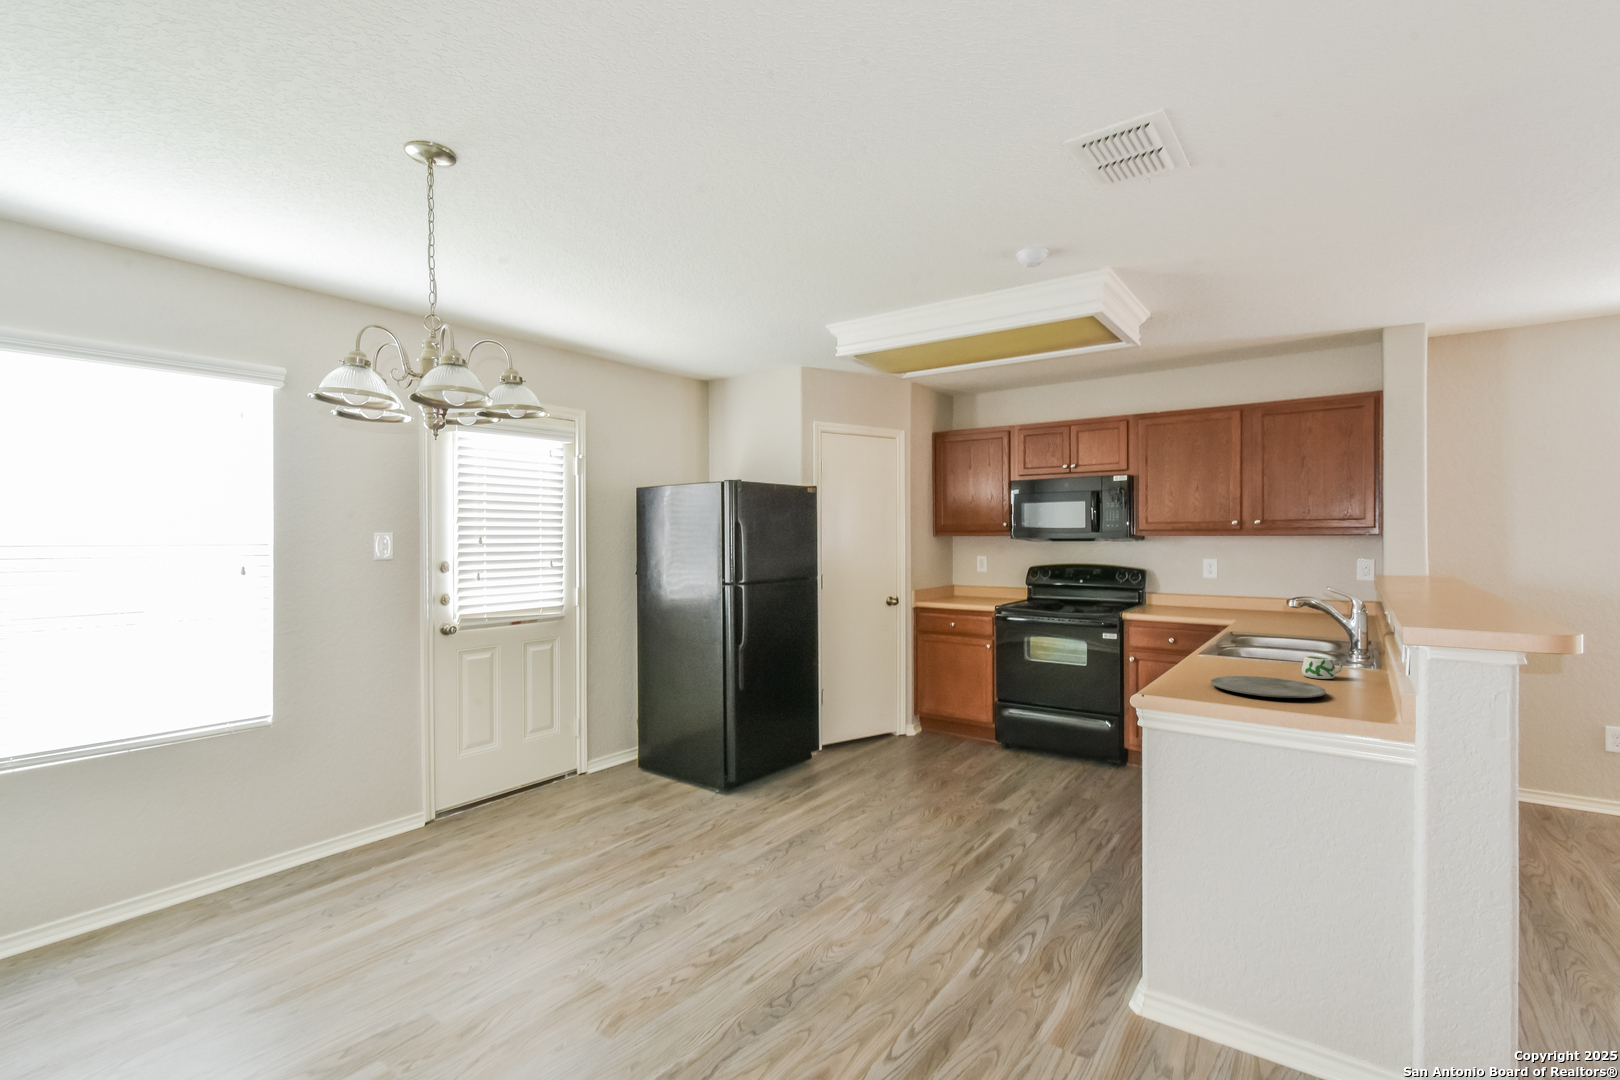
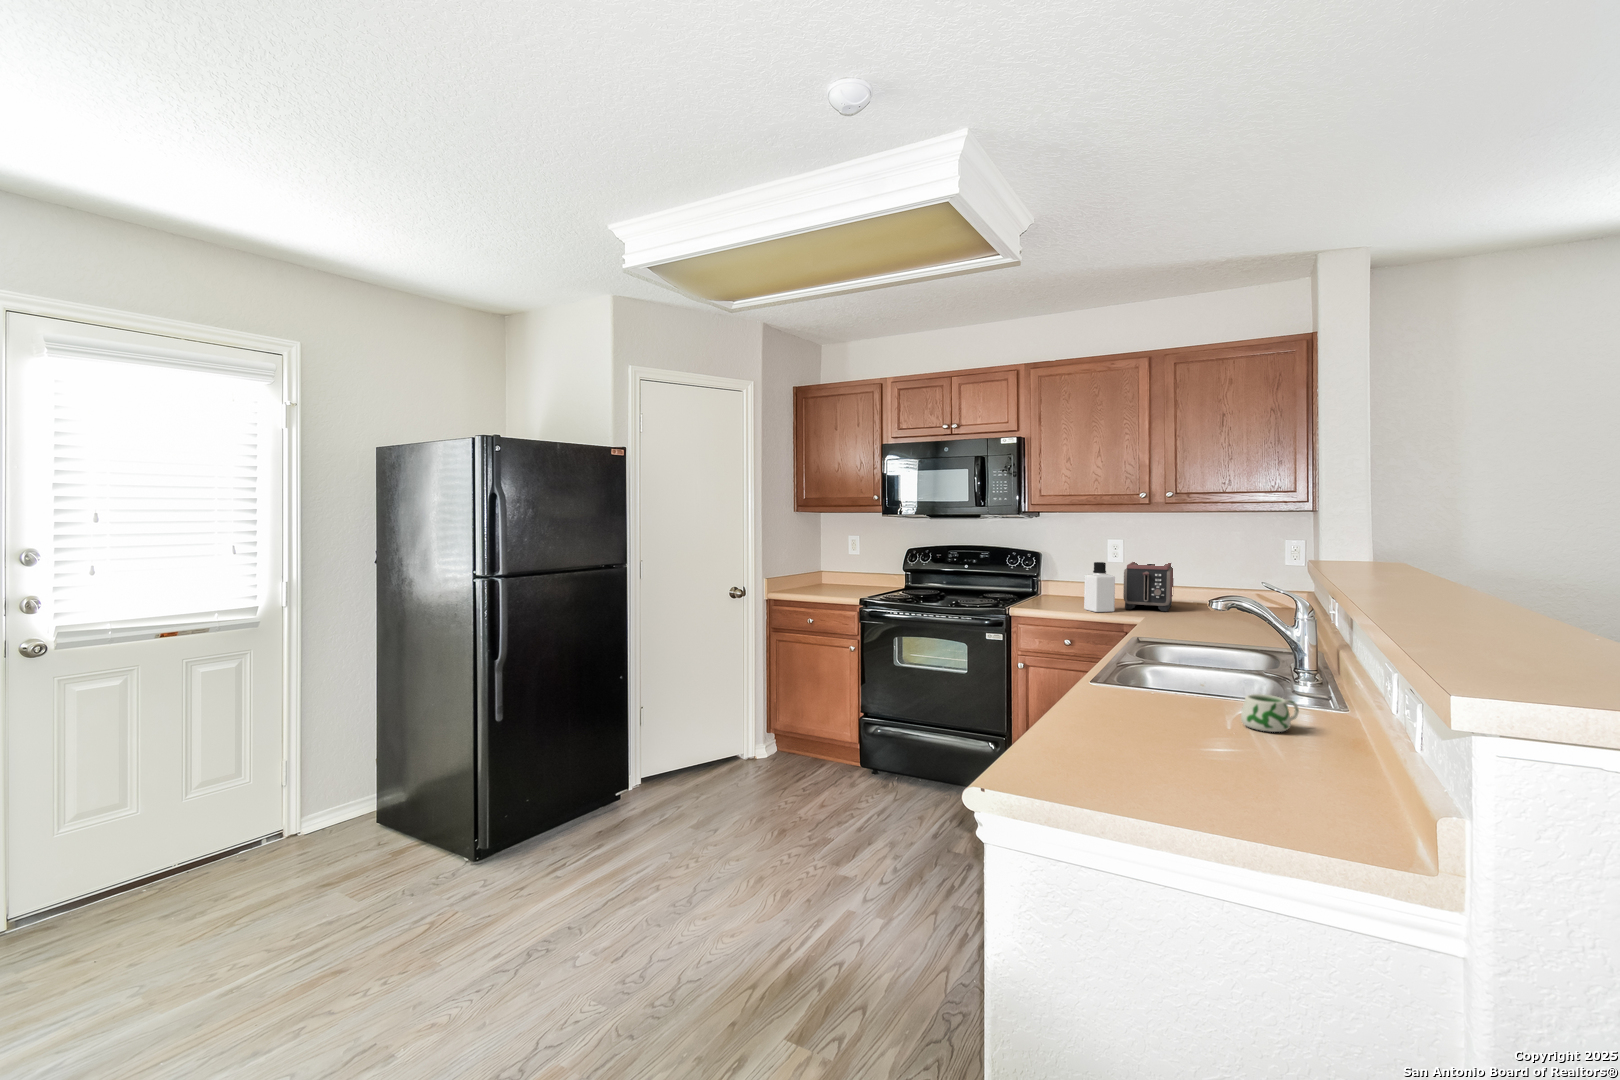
bottle: none [1185,576,1212,616] -> present [1084,562,1115,612]
toaster: none [1219,576,1263,616] -> present [1123,562,1174,611]
plate: present [1211,676,1326,698] -> none [1111,733,1290,789]

